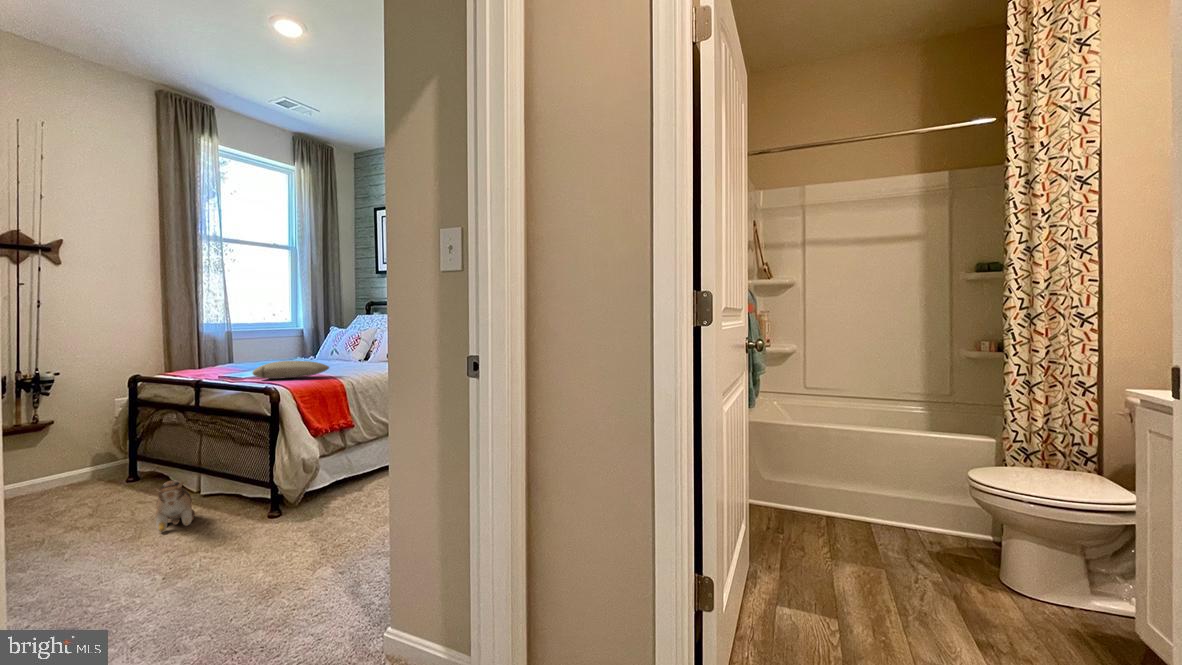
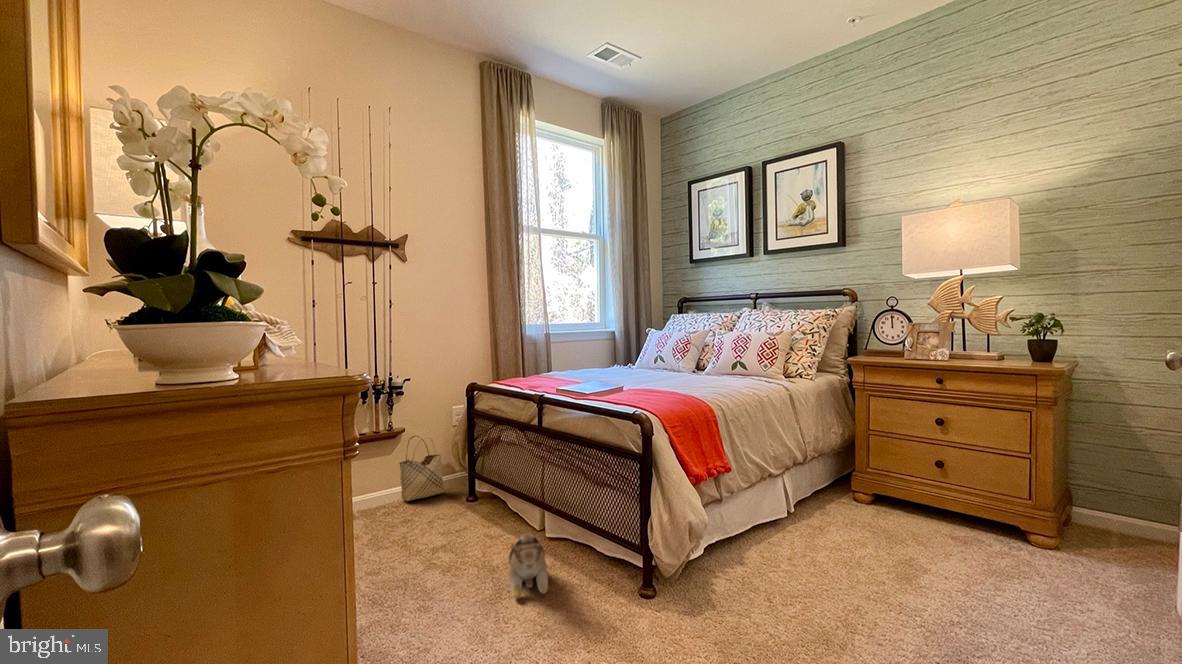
pillow: present [253,361,329,379] -> none [605,373,698,396]
woven basket: none [47,427,103,487] -> present [399,436,444,501]

